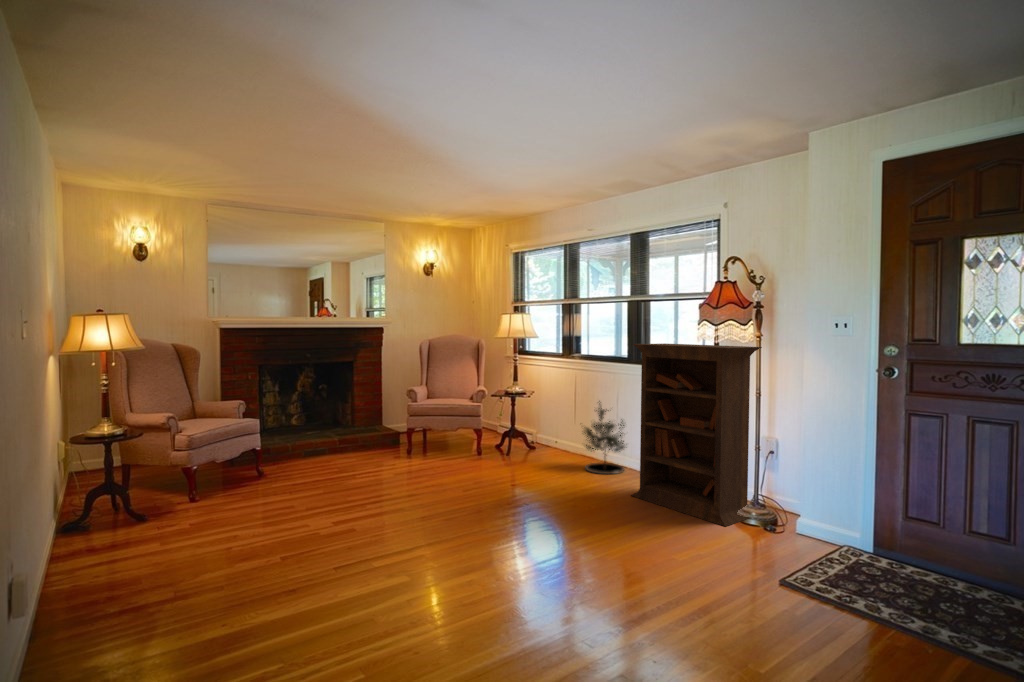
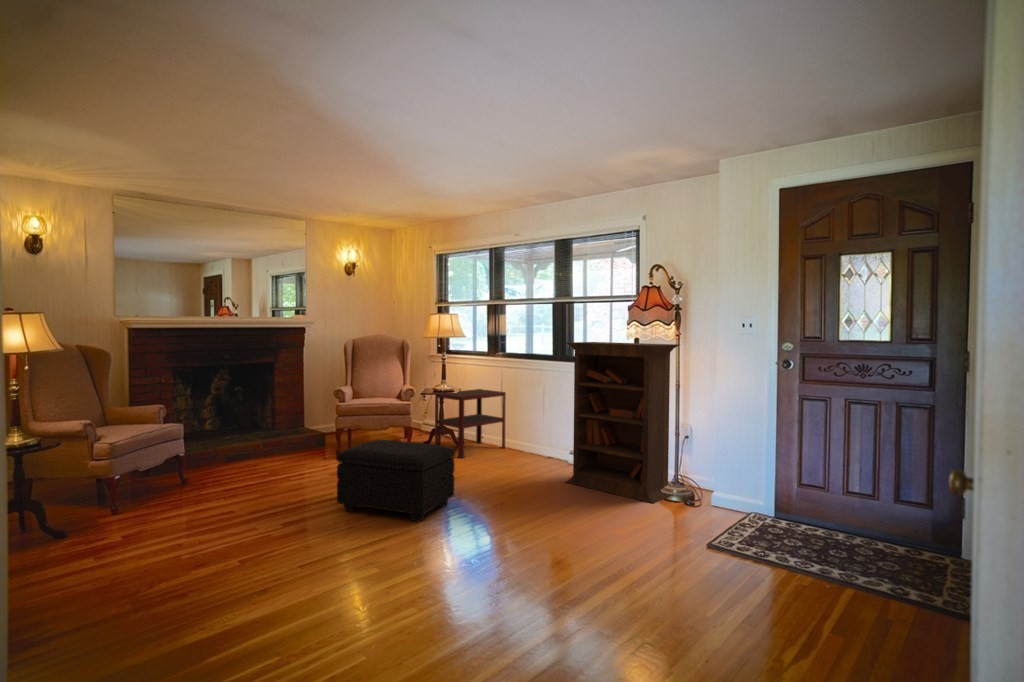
side table: none [503,392,578,463] -> present [435,389,506,458]
potted tree: present [584,401,625,474] -> none [511,395,557,464]
footstool: none [387,442,506,530] -> present [337,440,455,522]

